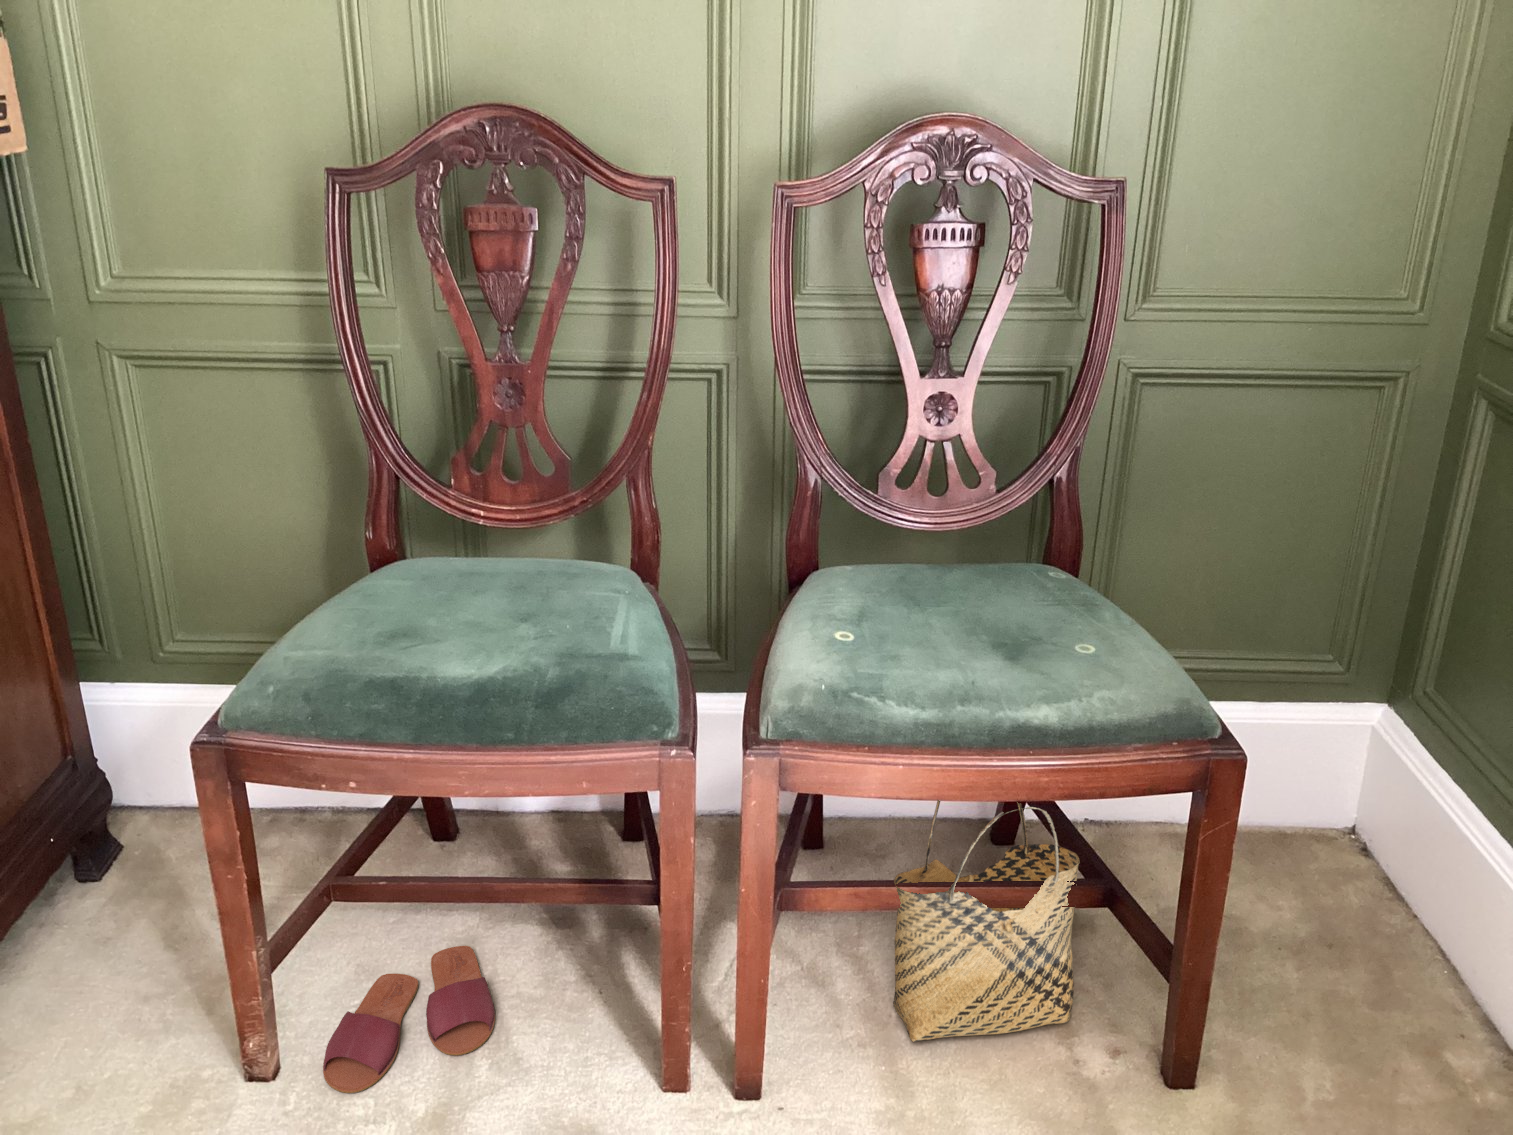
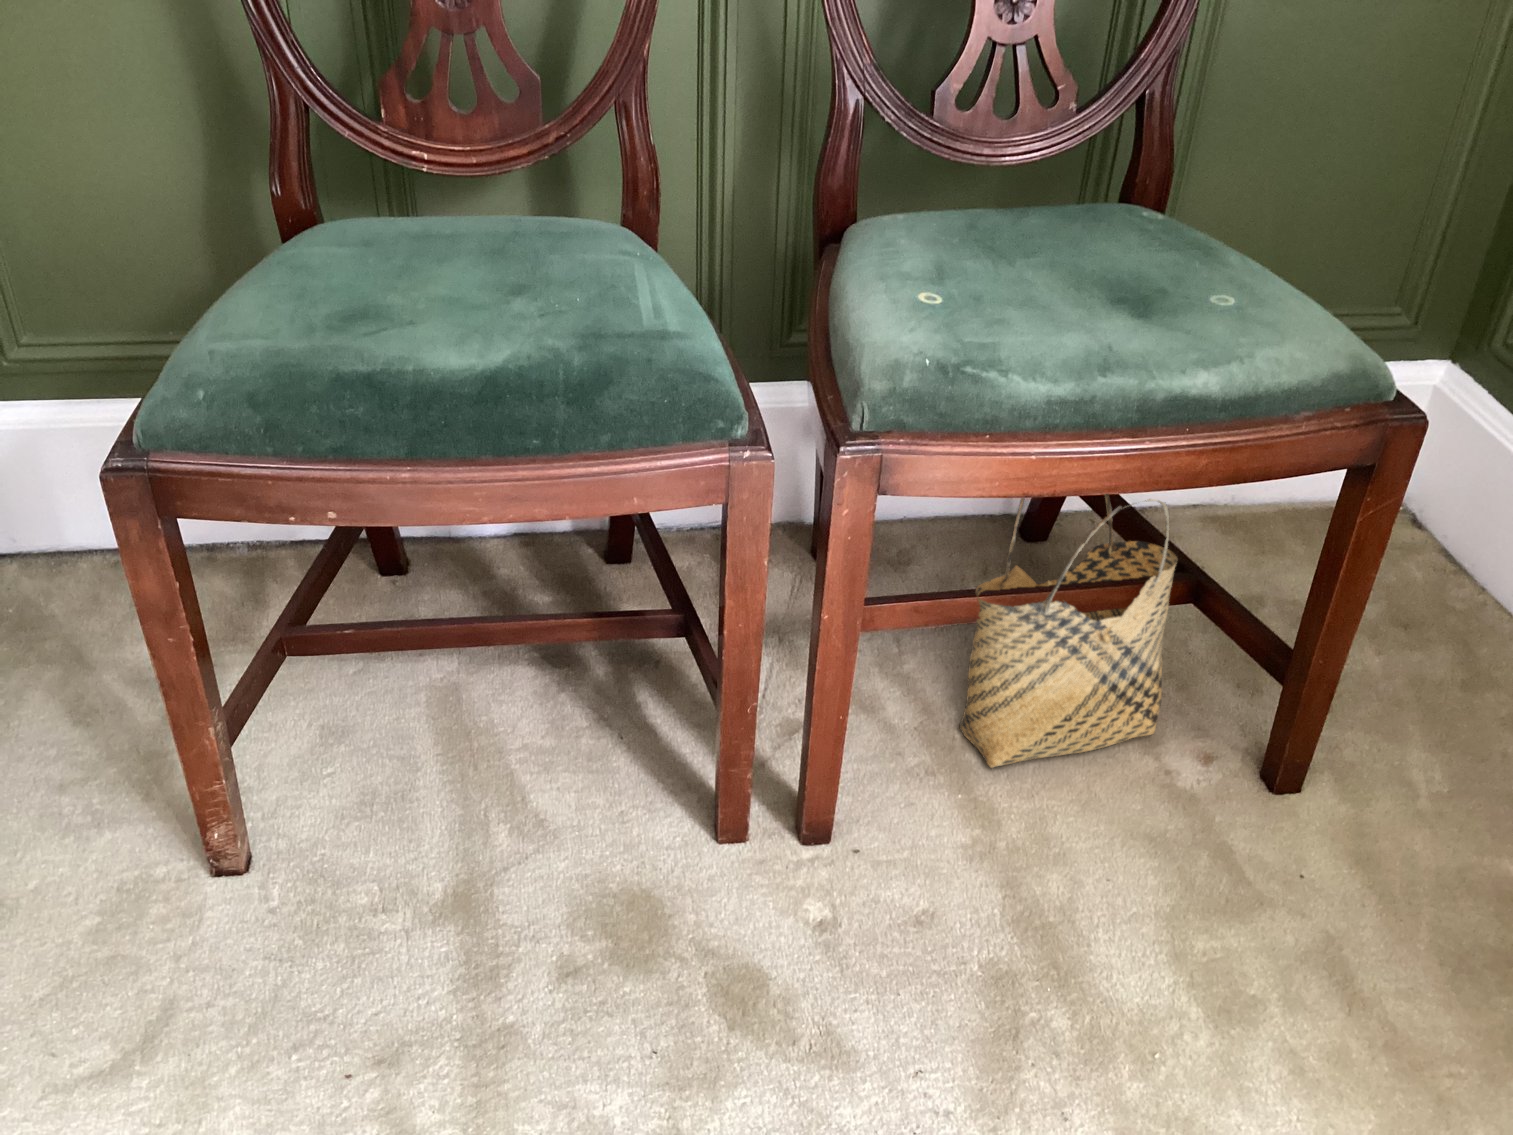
slippers: present [323,946,495,1093] -> none [309,696,505,878]

